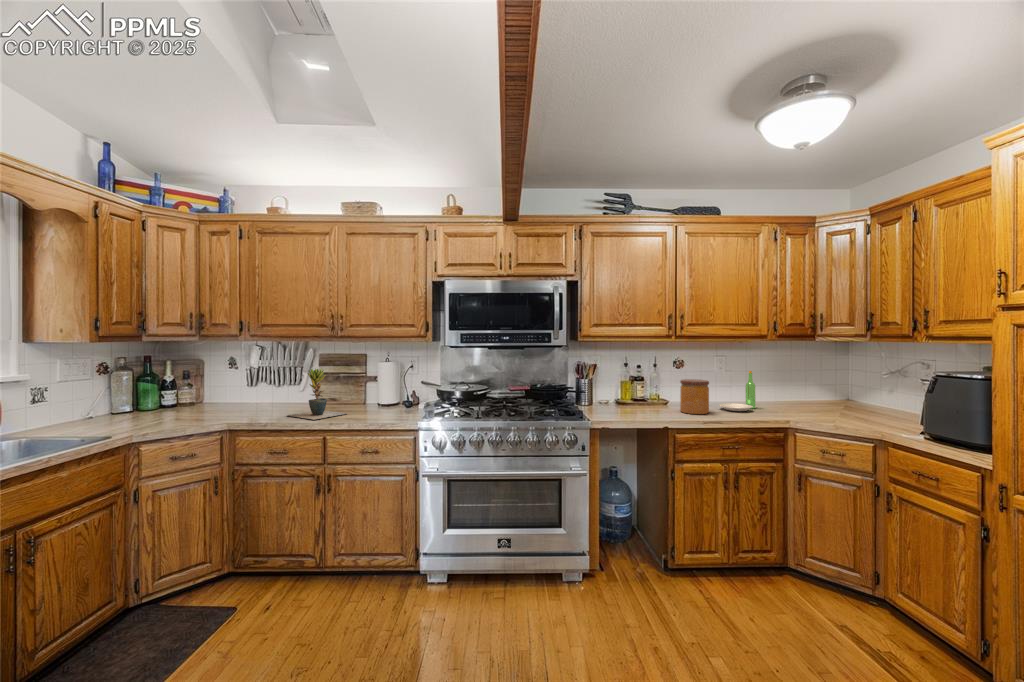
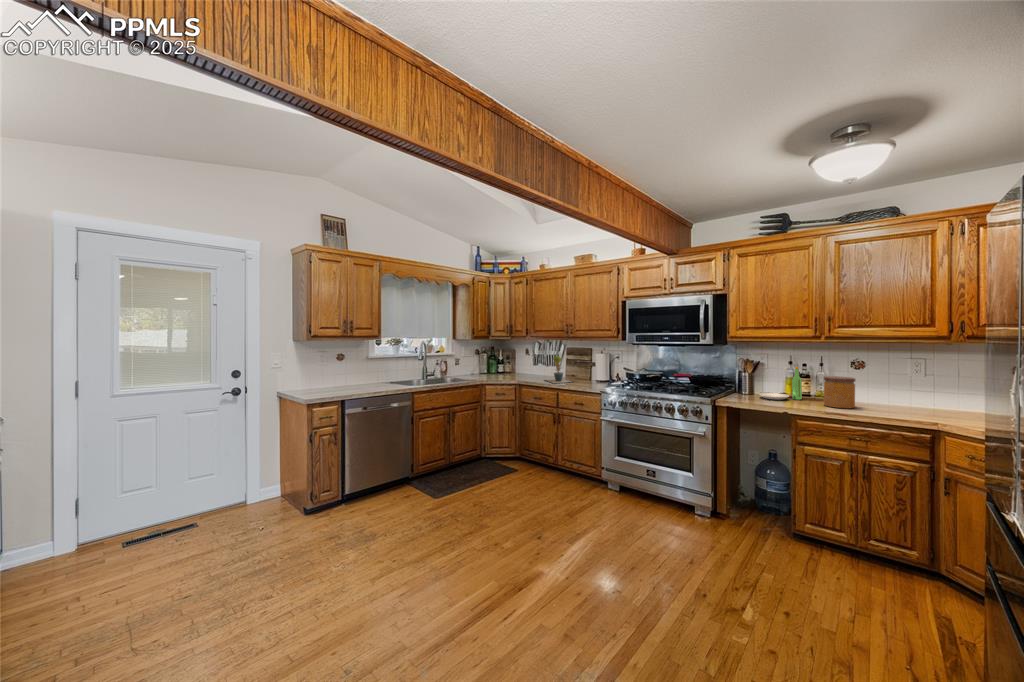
plate: present [719,371,756,411] -> present [759,367,802,400]

